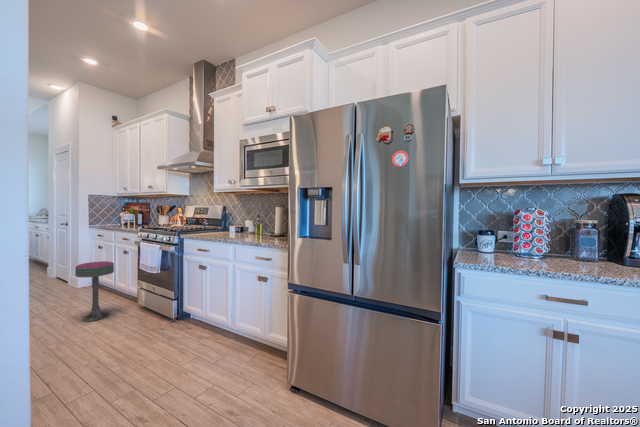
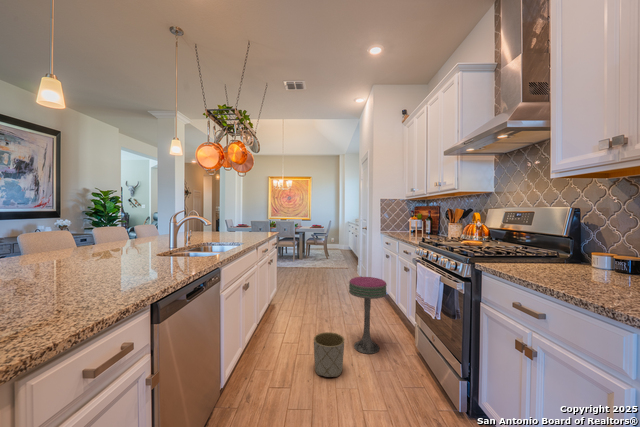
planter: none [48,309,82,344] -> present [314,332,344,377]

